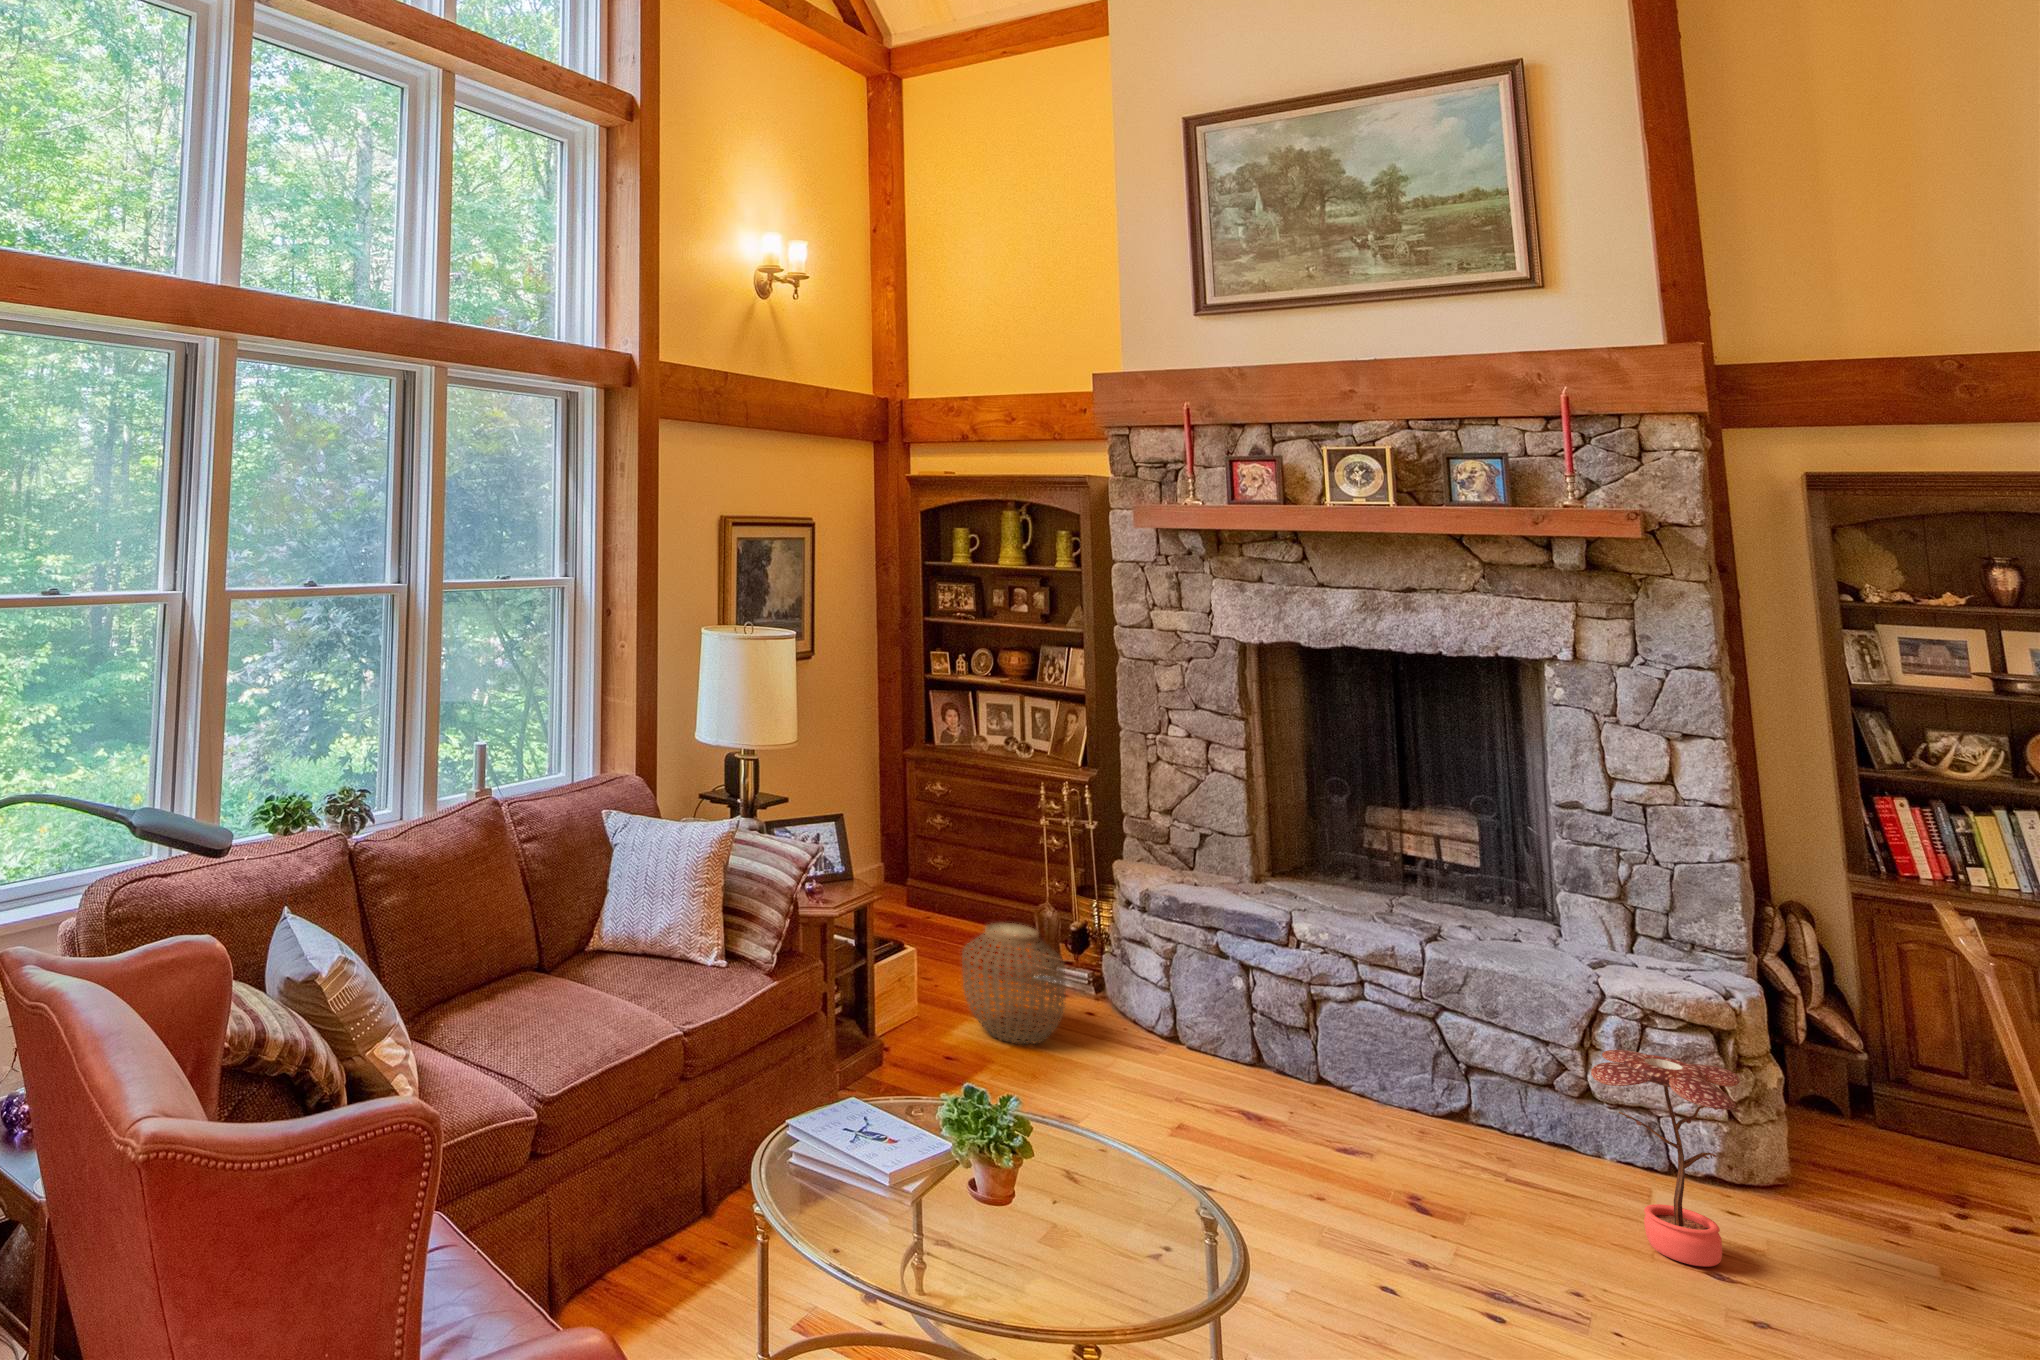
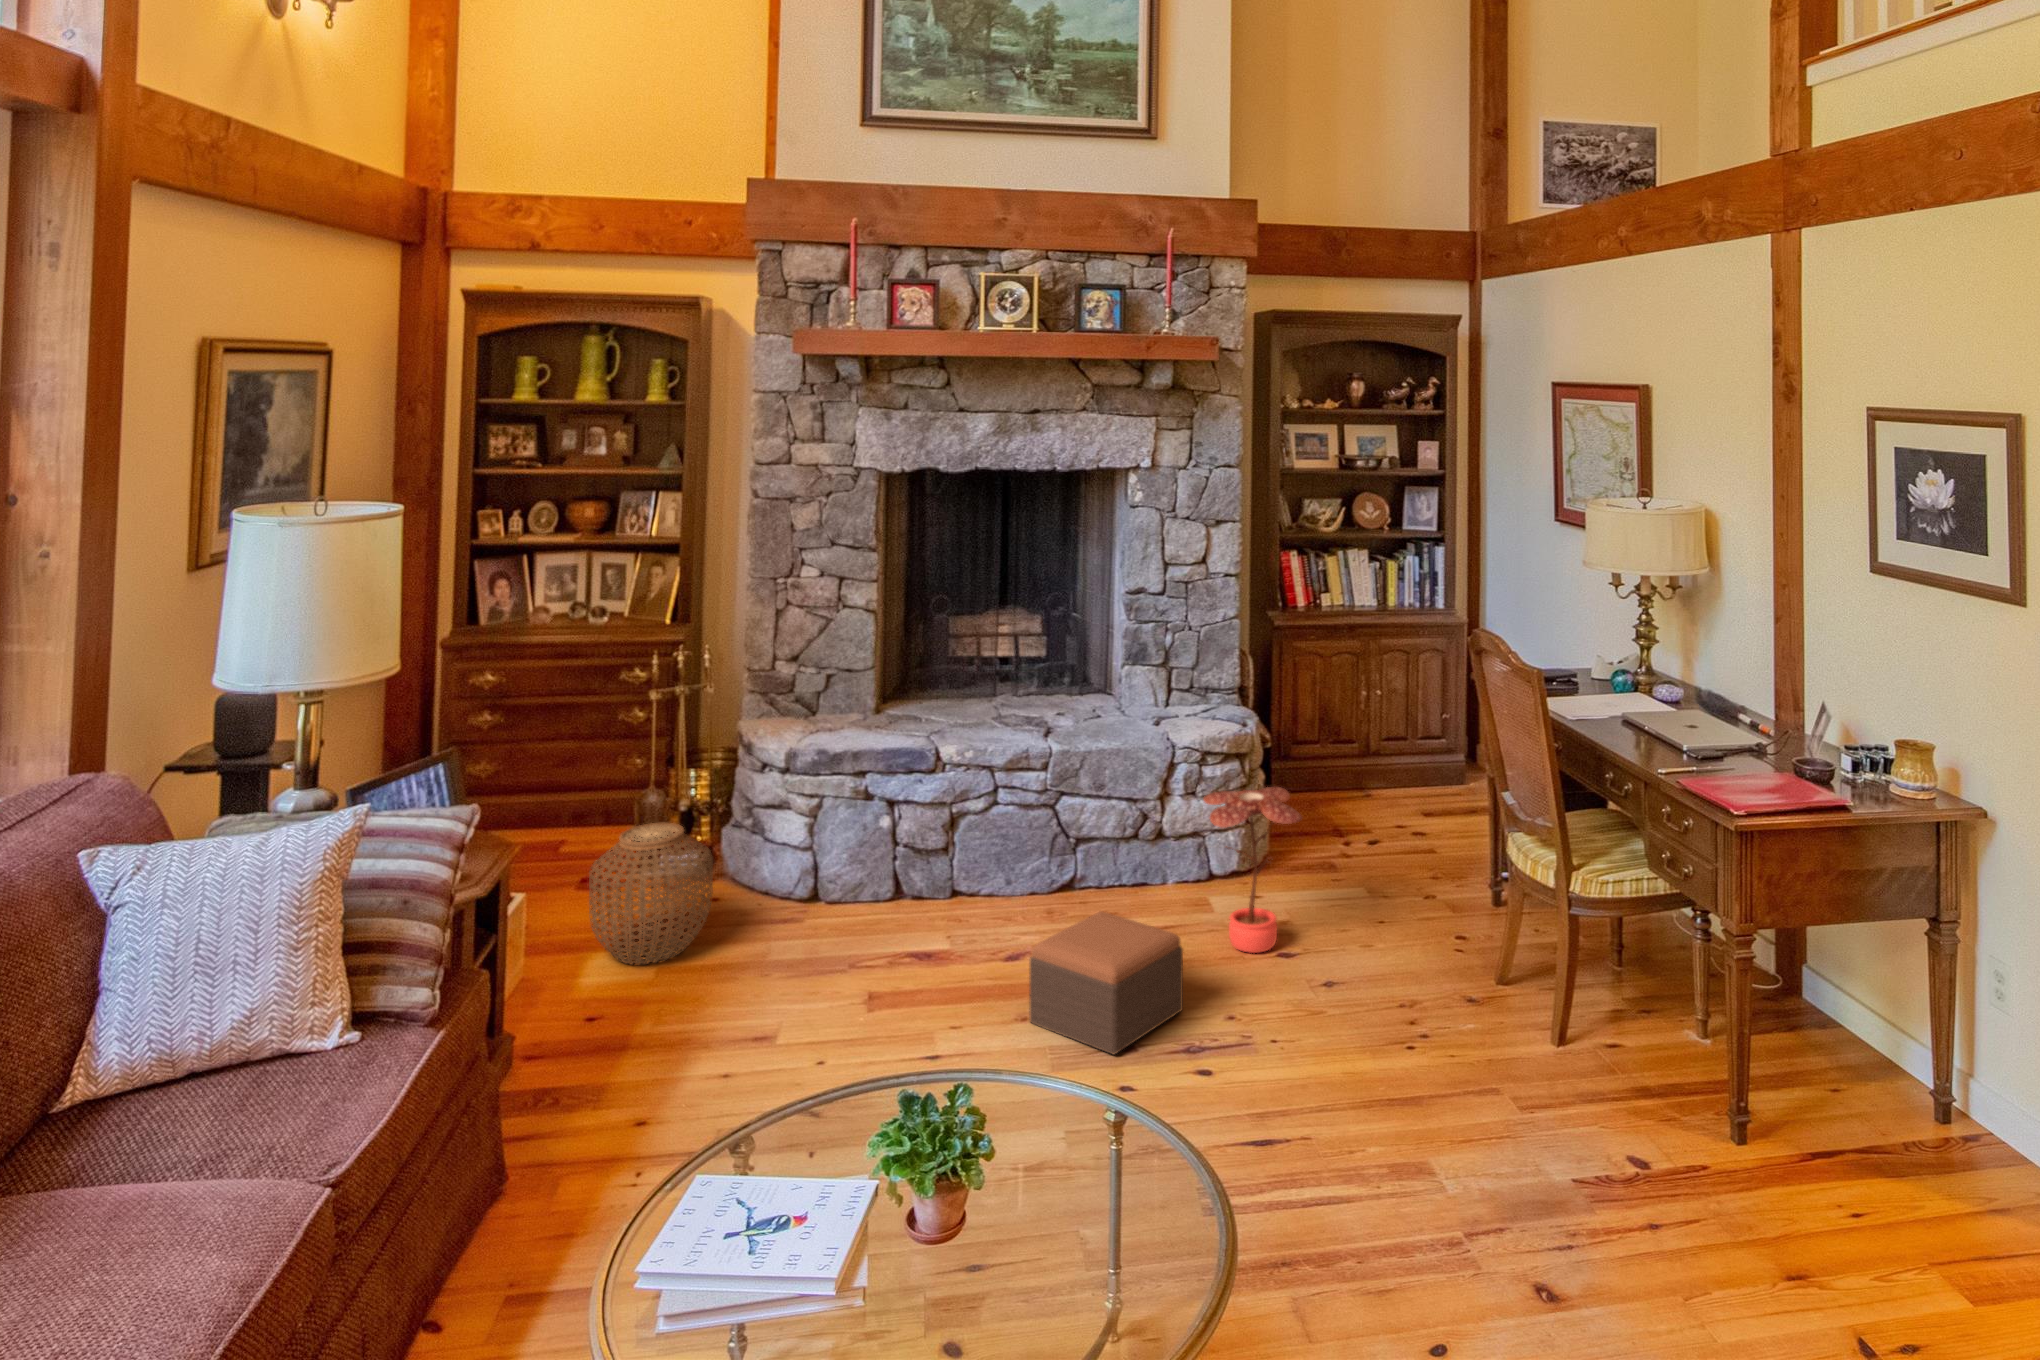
footstool: none [1328,1128,1527,1271] -> present [1029,911,1183,1054]

